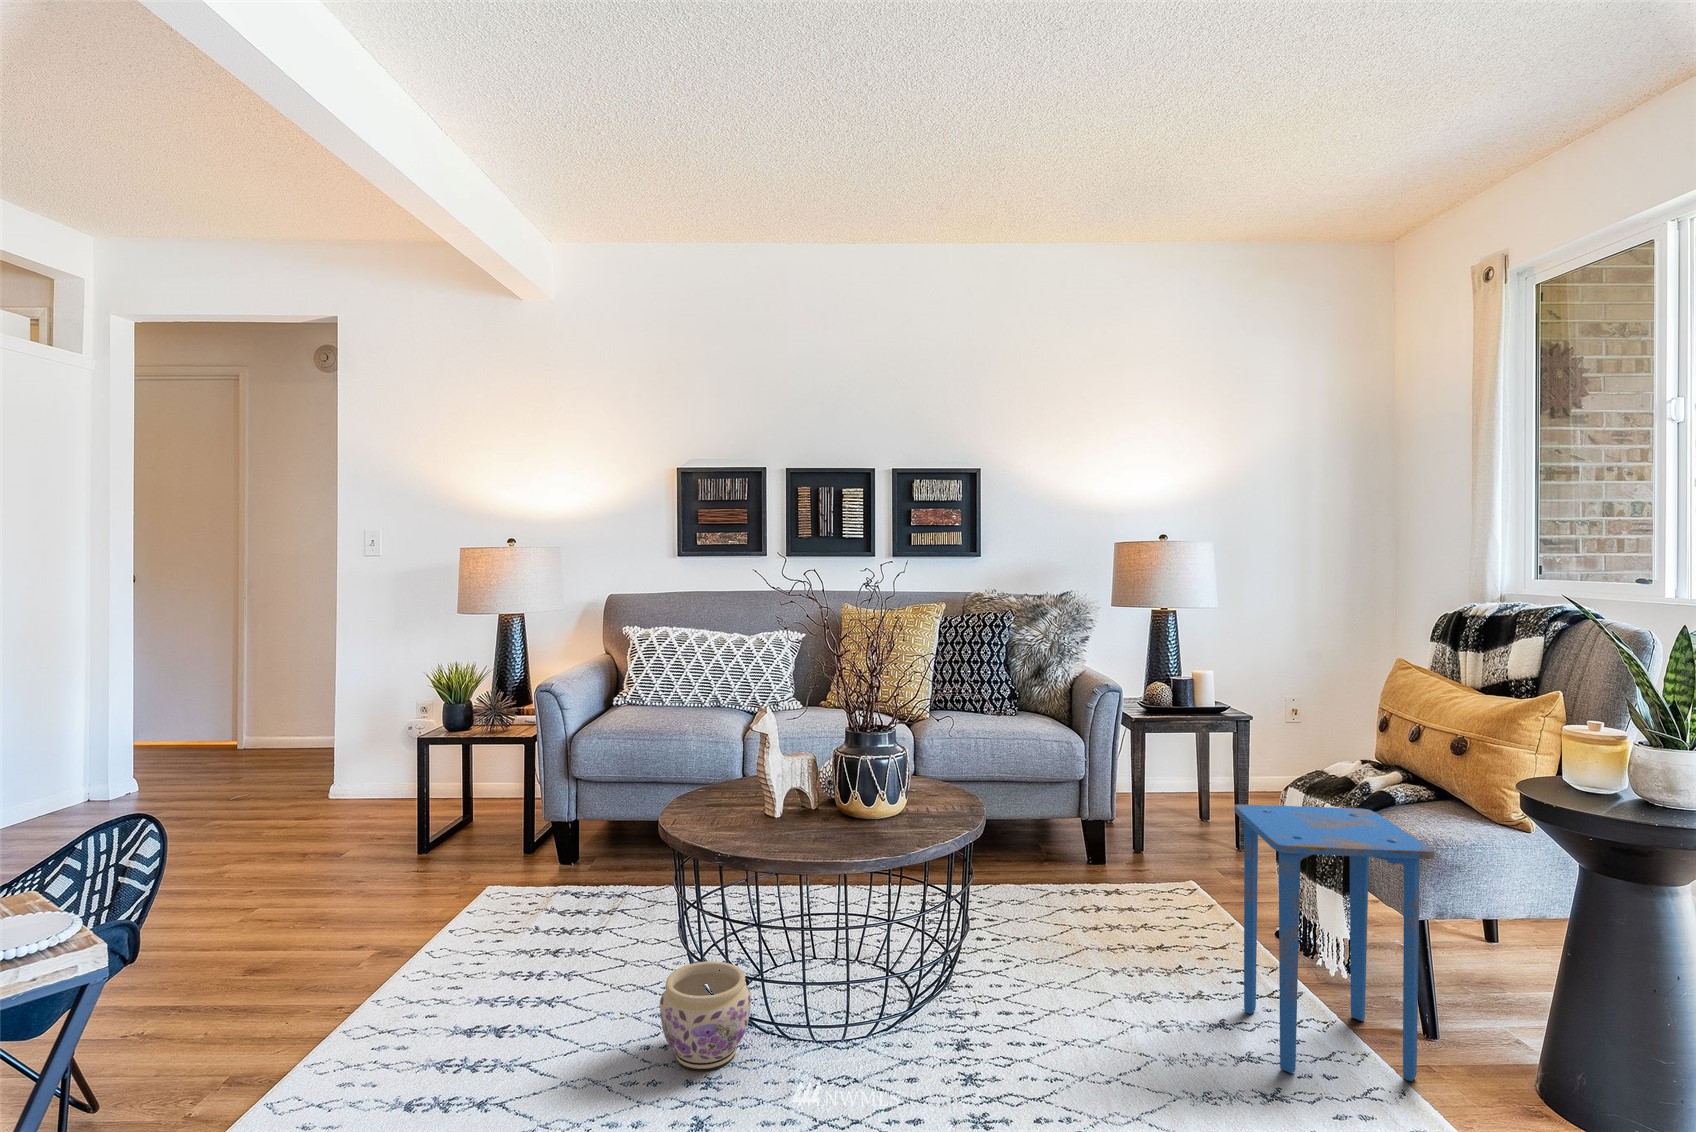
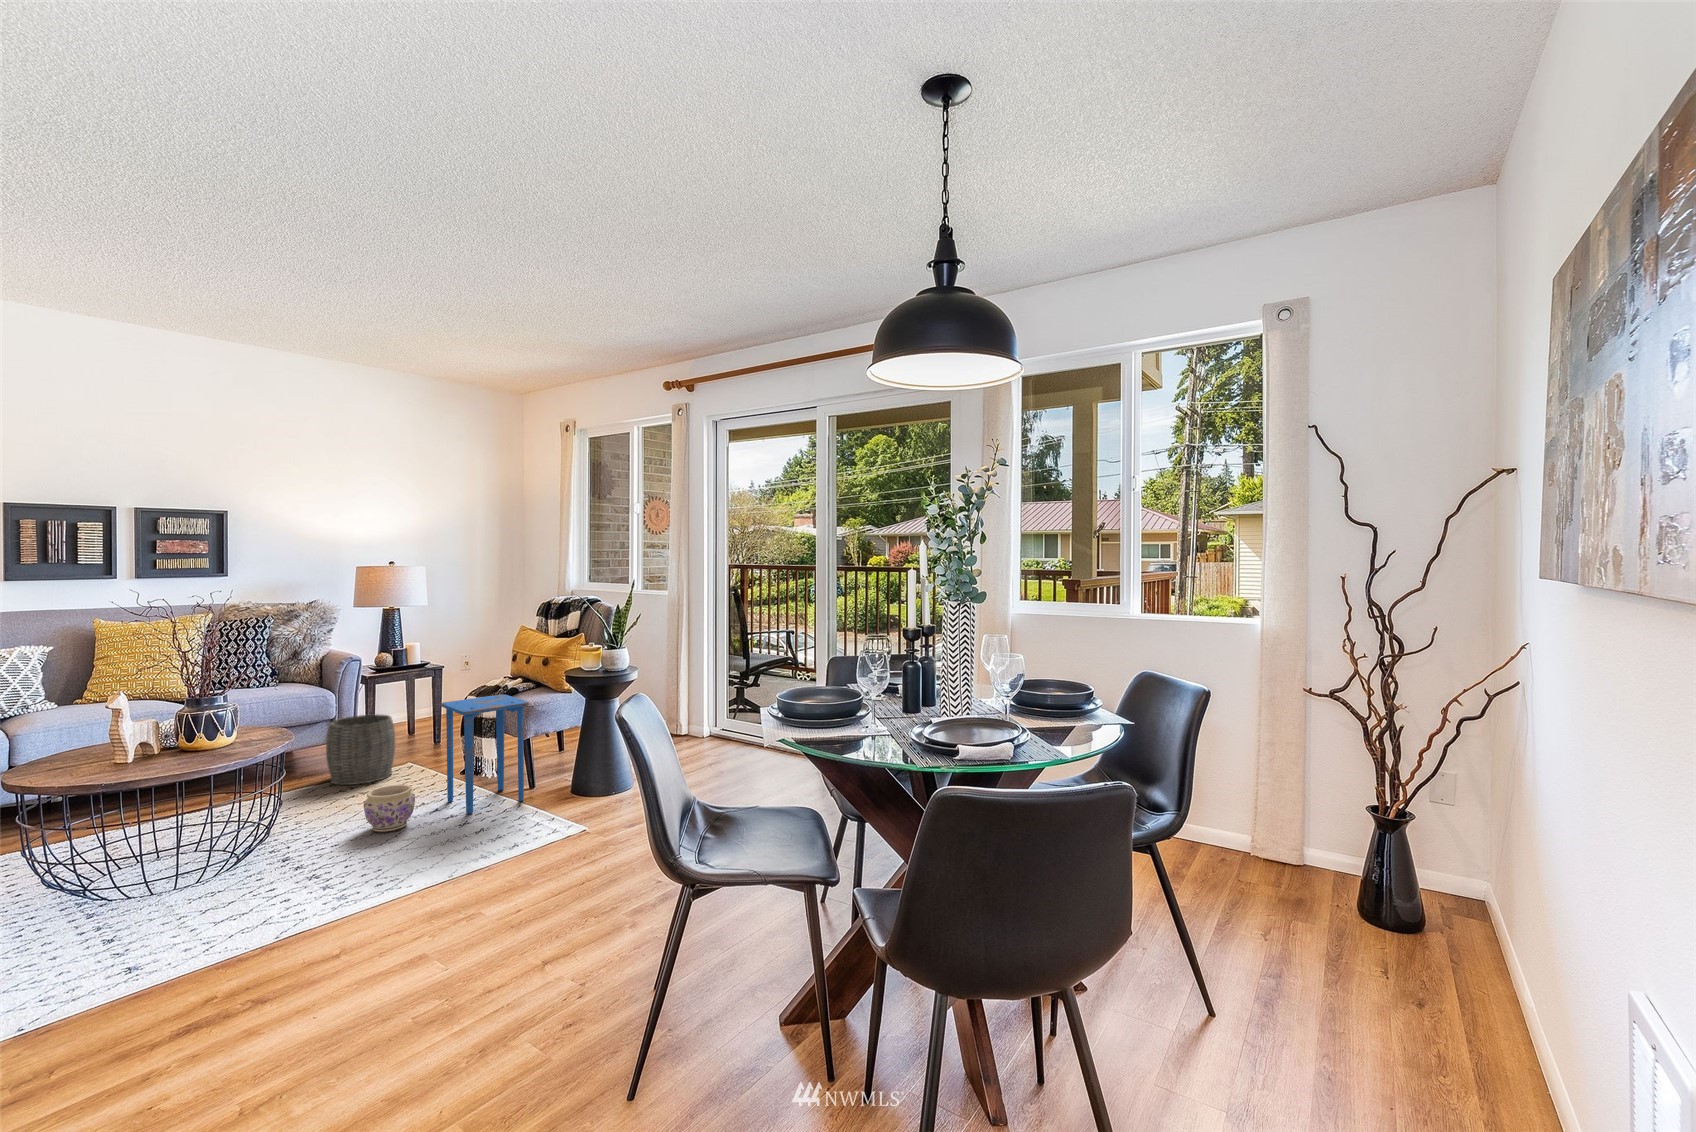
woven basket: none [1064,782,1165,905] -> present [326,714,395,785]
planter: present [660,961,751,1071] -> present [364,785,415,833]

